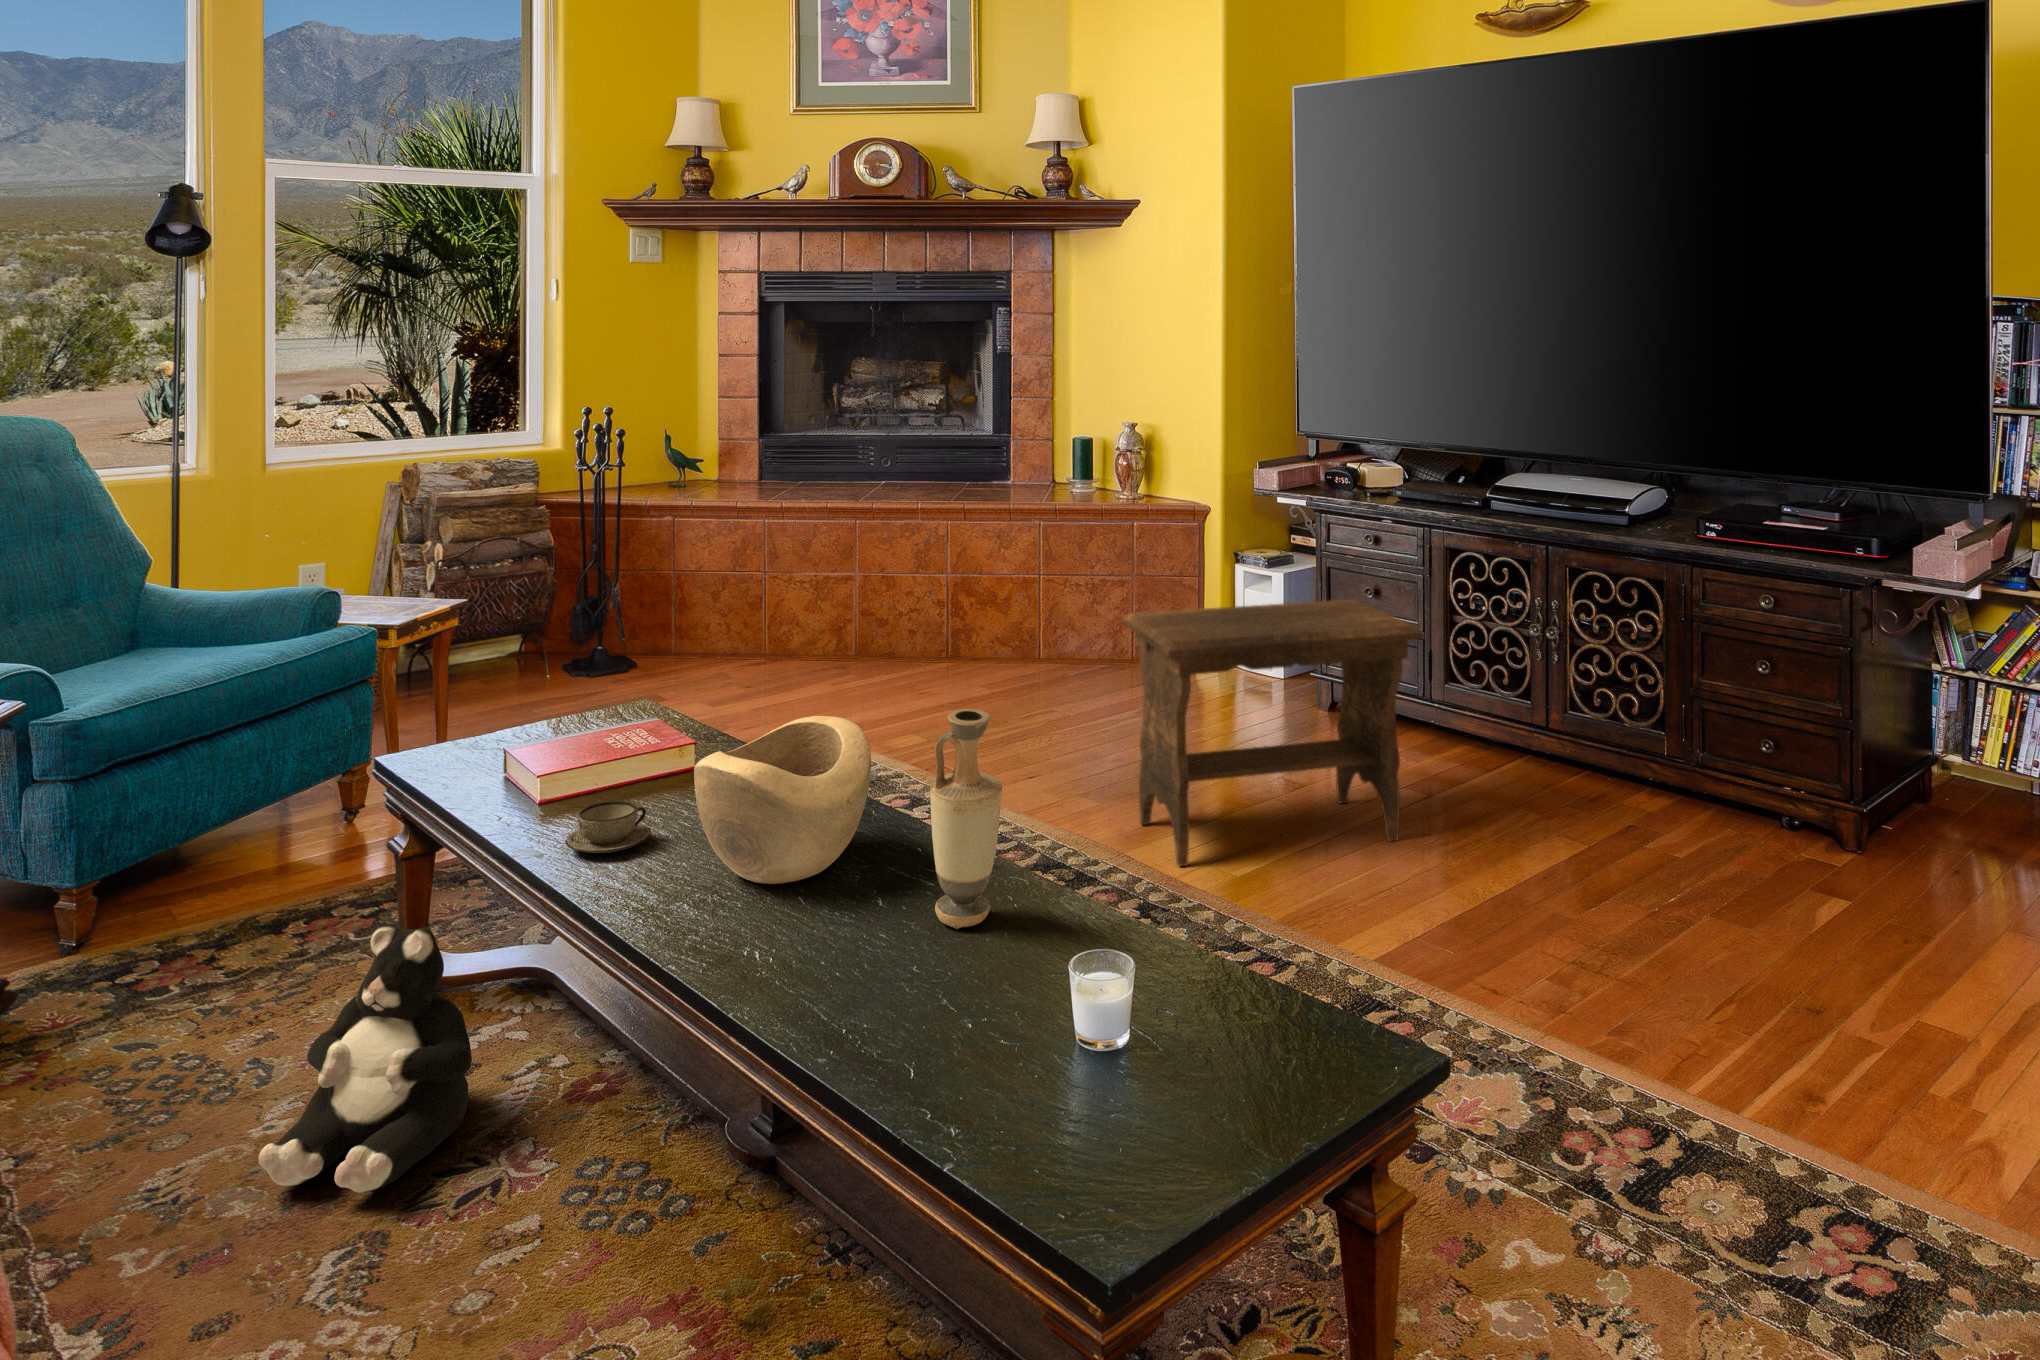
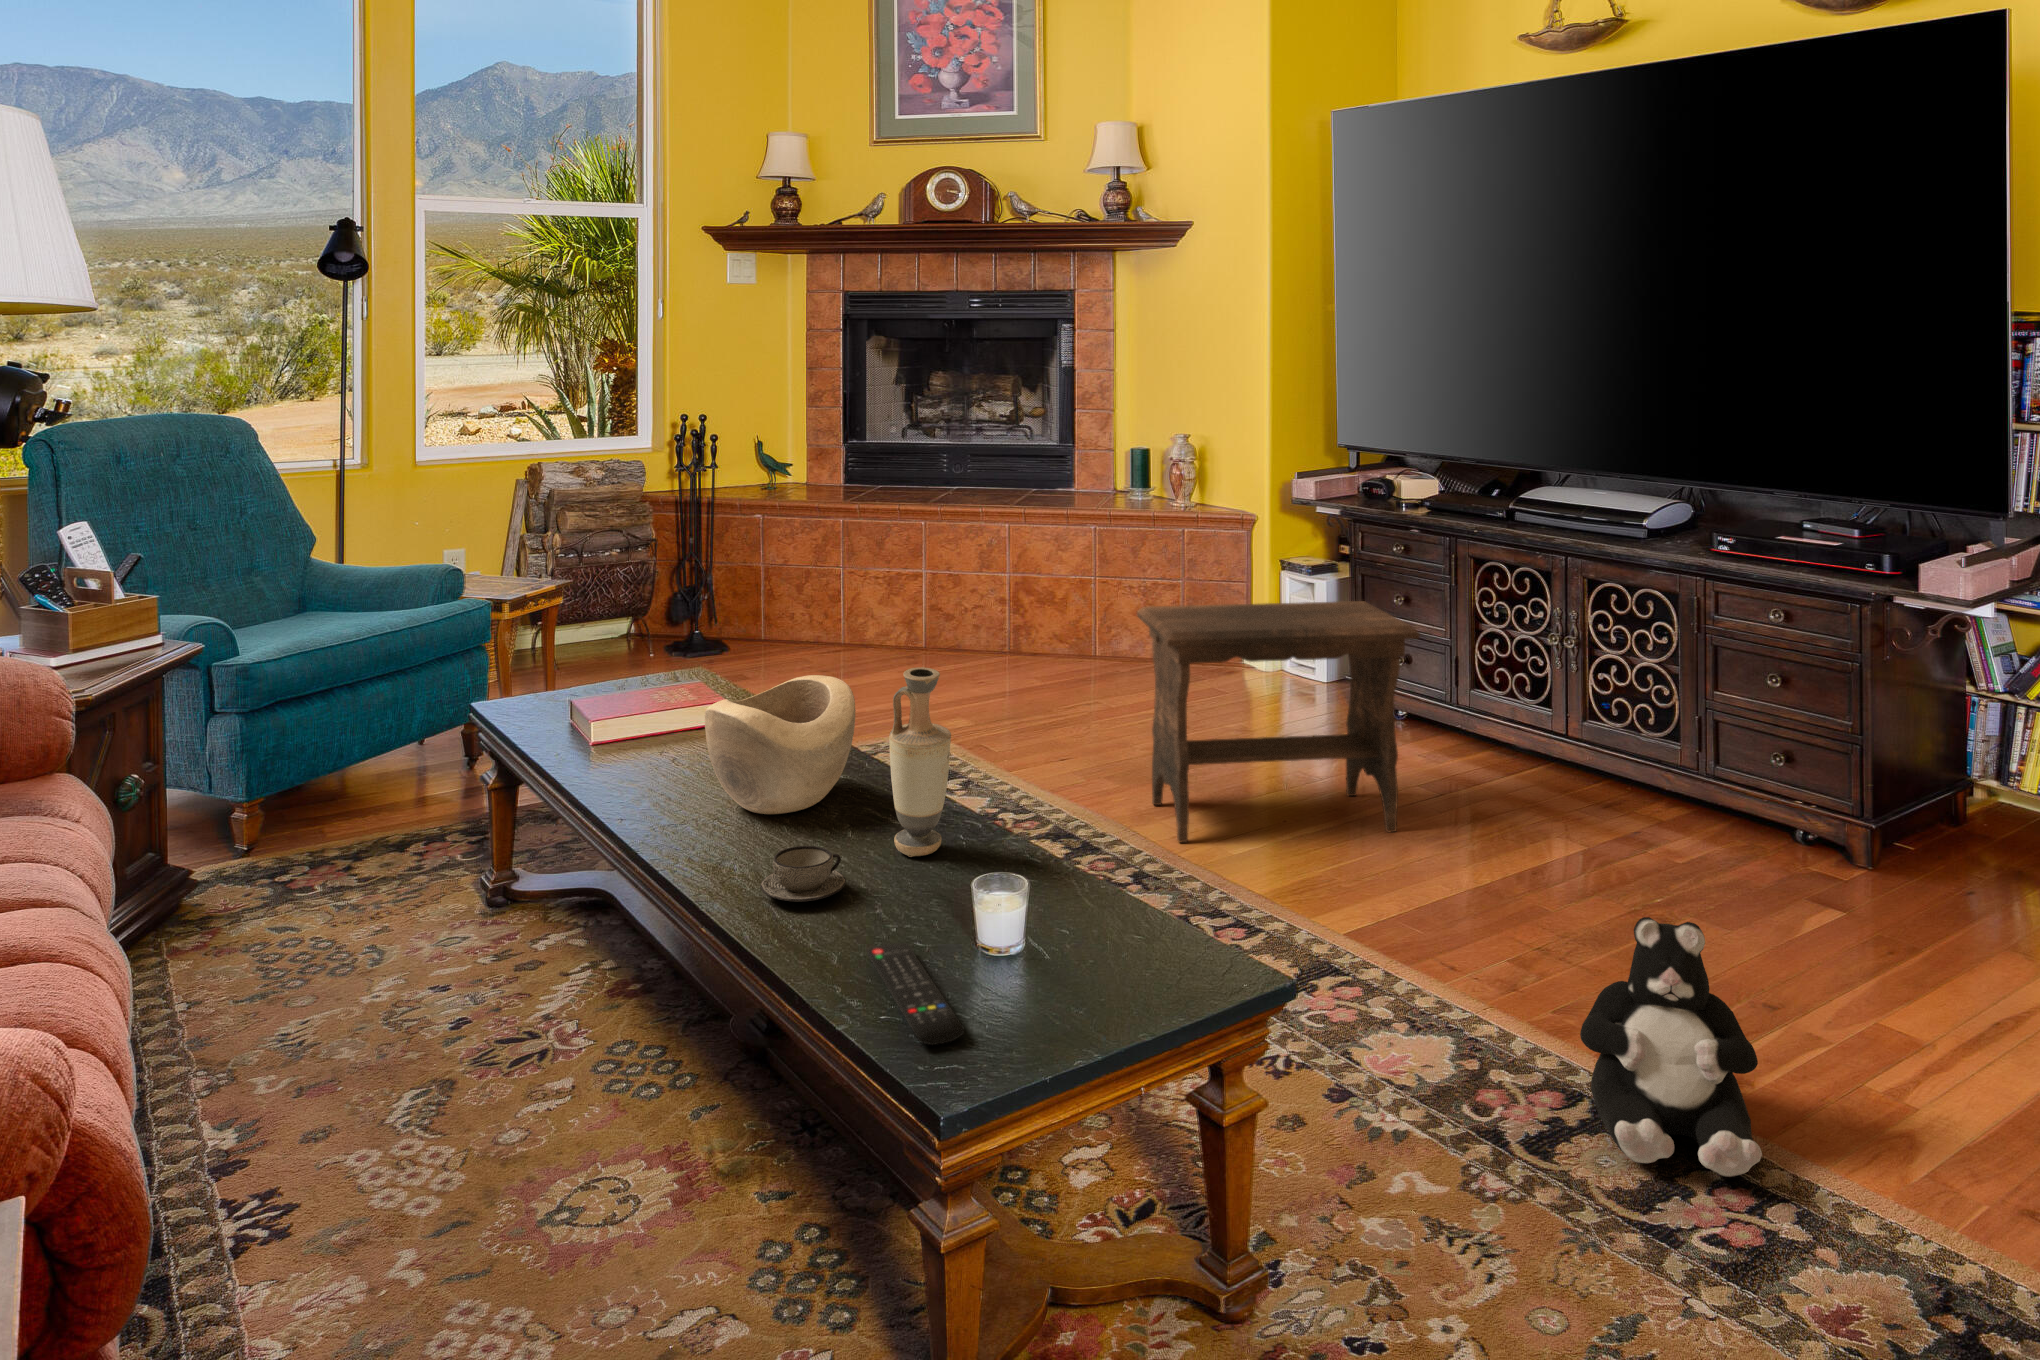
teacup: present [565,801,651,853] -> present [760,846,846,901]
plush toy: present [259,924,472,1193] -> present [1580,917,1762,1177]
remote control: none [944,1045,1093,1183] -> present [867,943,964,1045]

